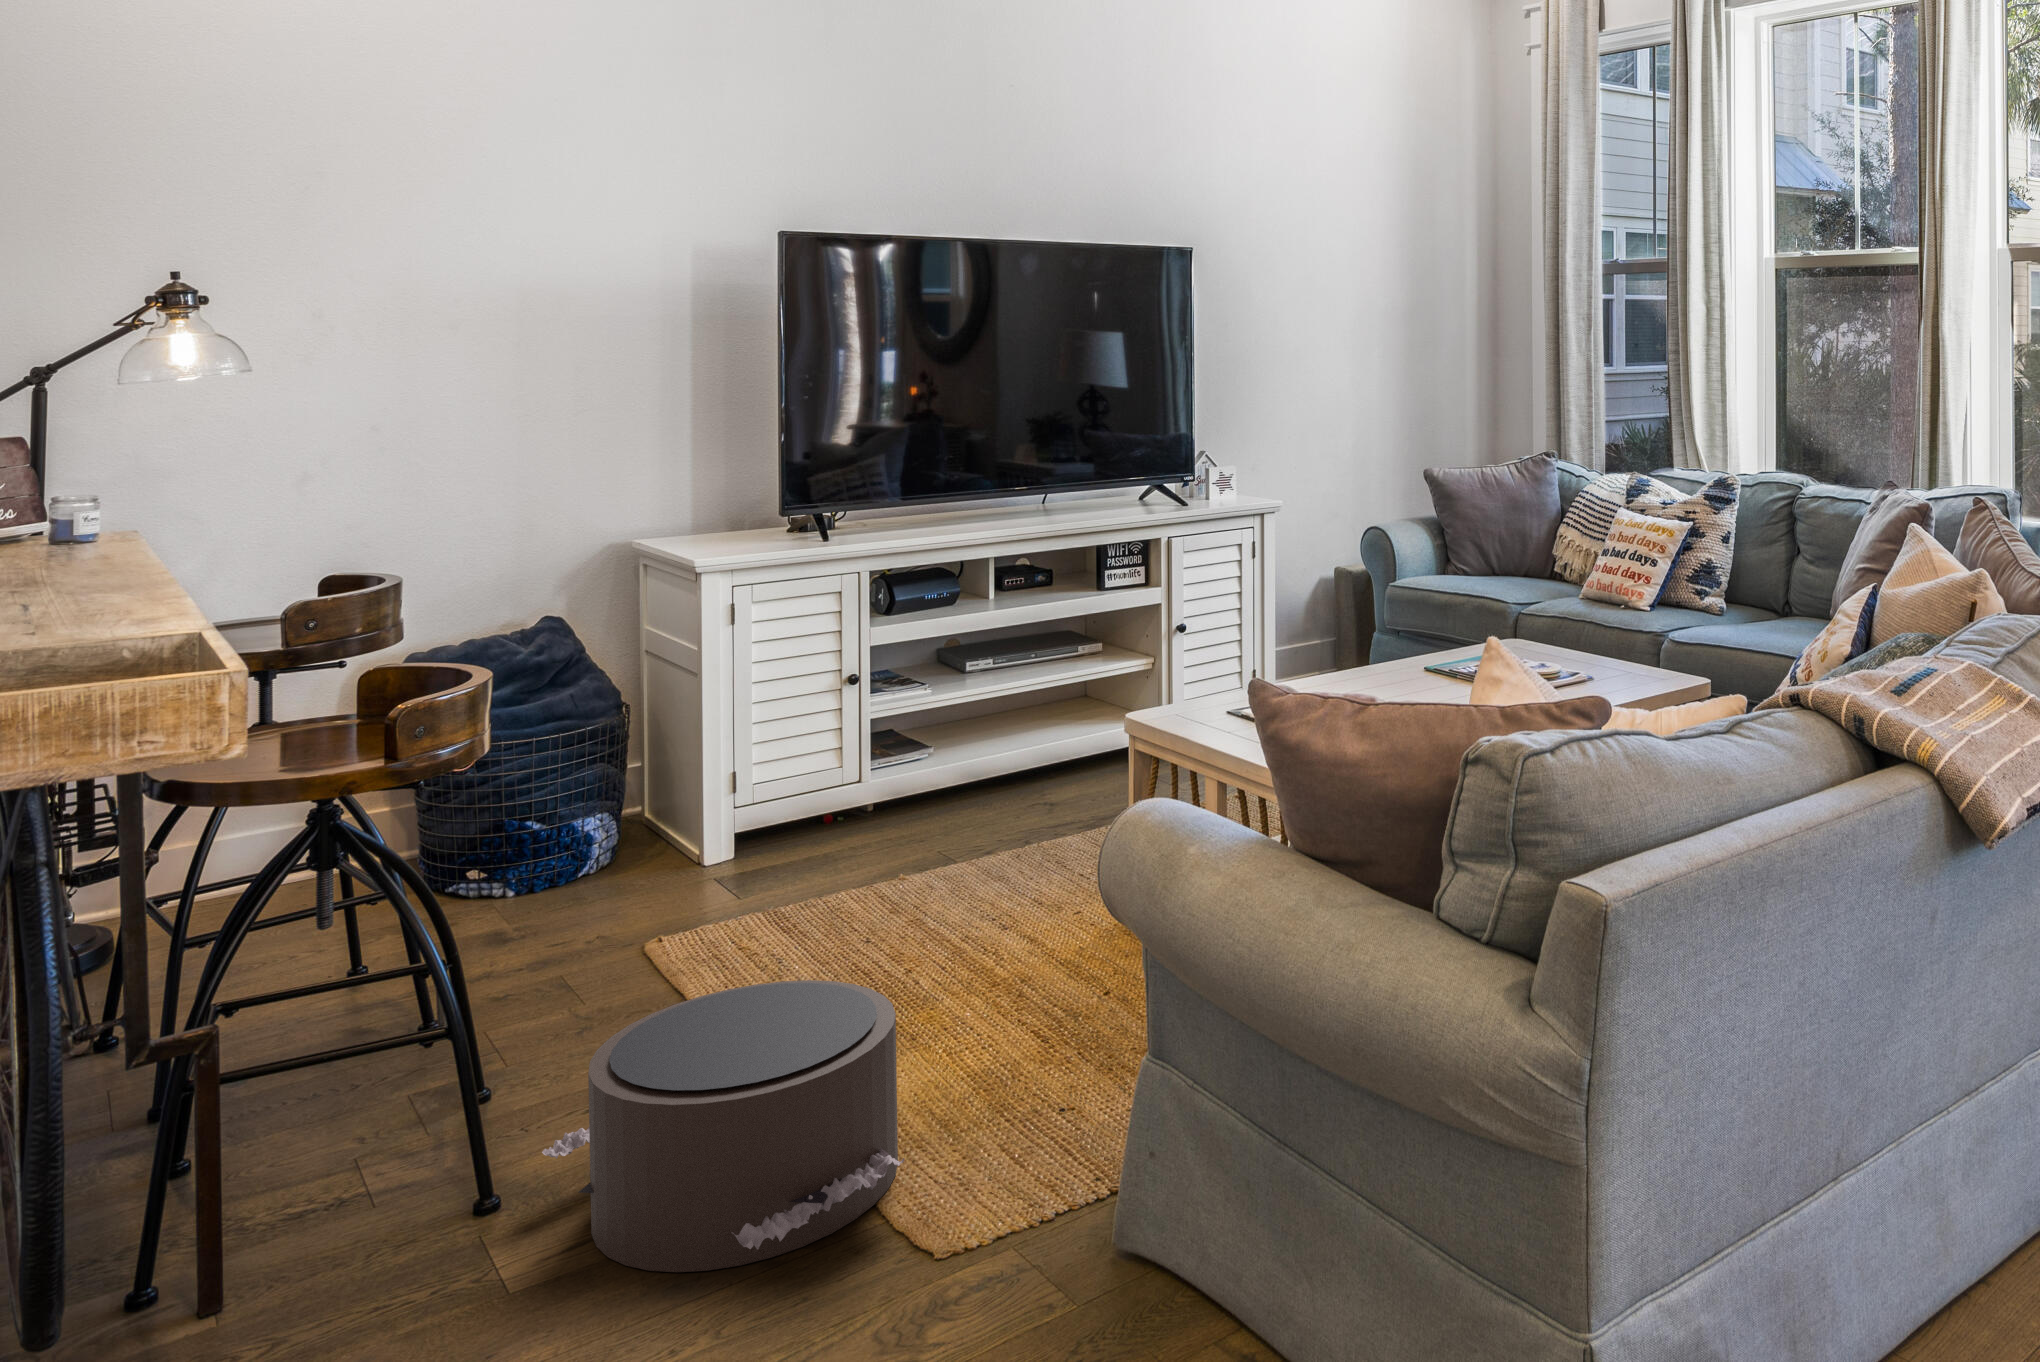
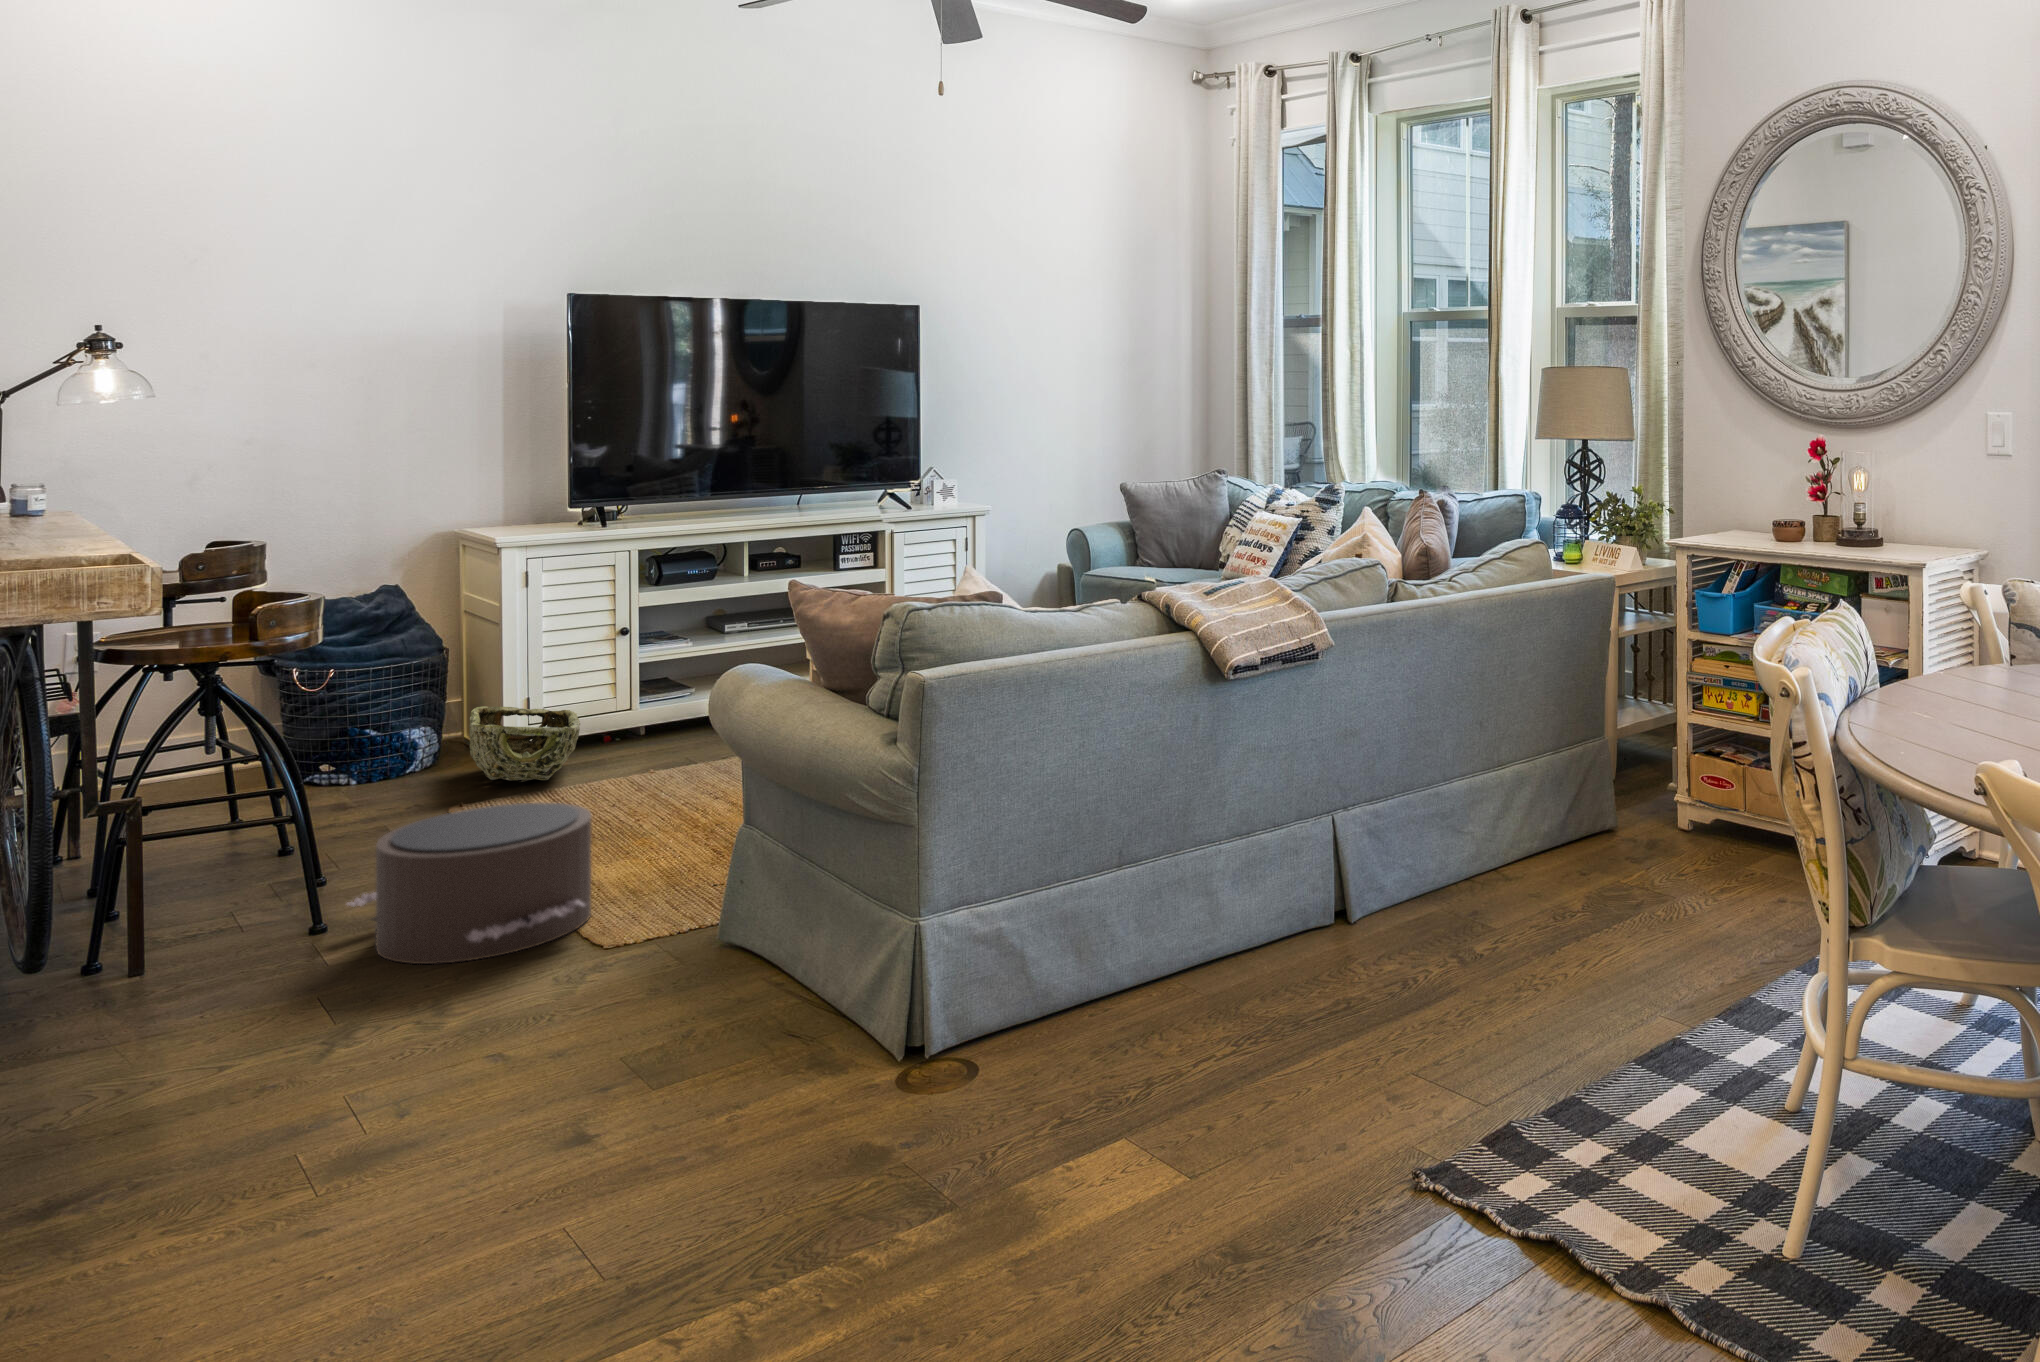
woven basket: none [667,783,812,892] -> present [469,706,580,782]

